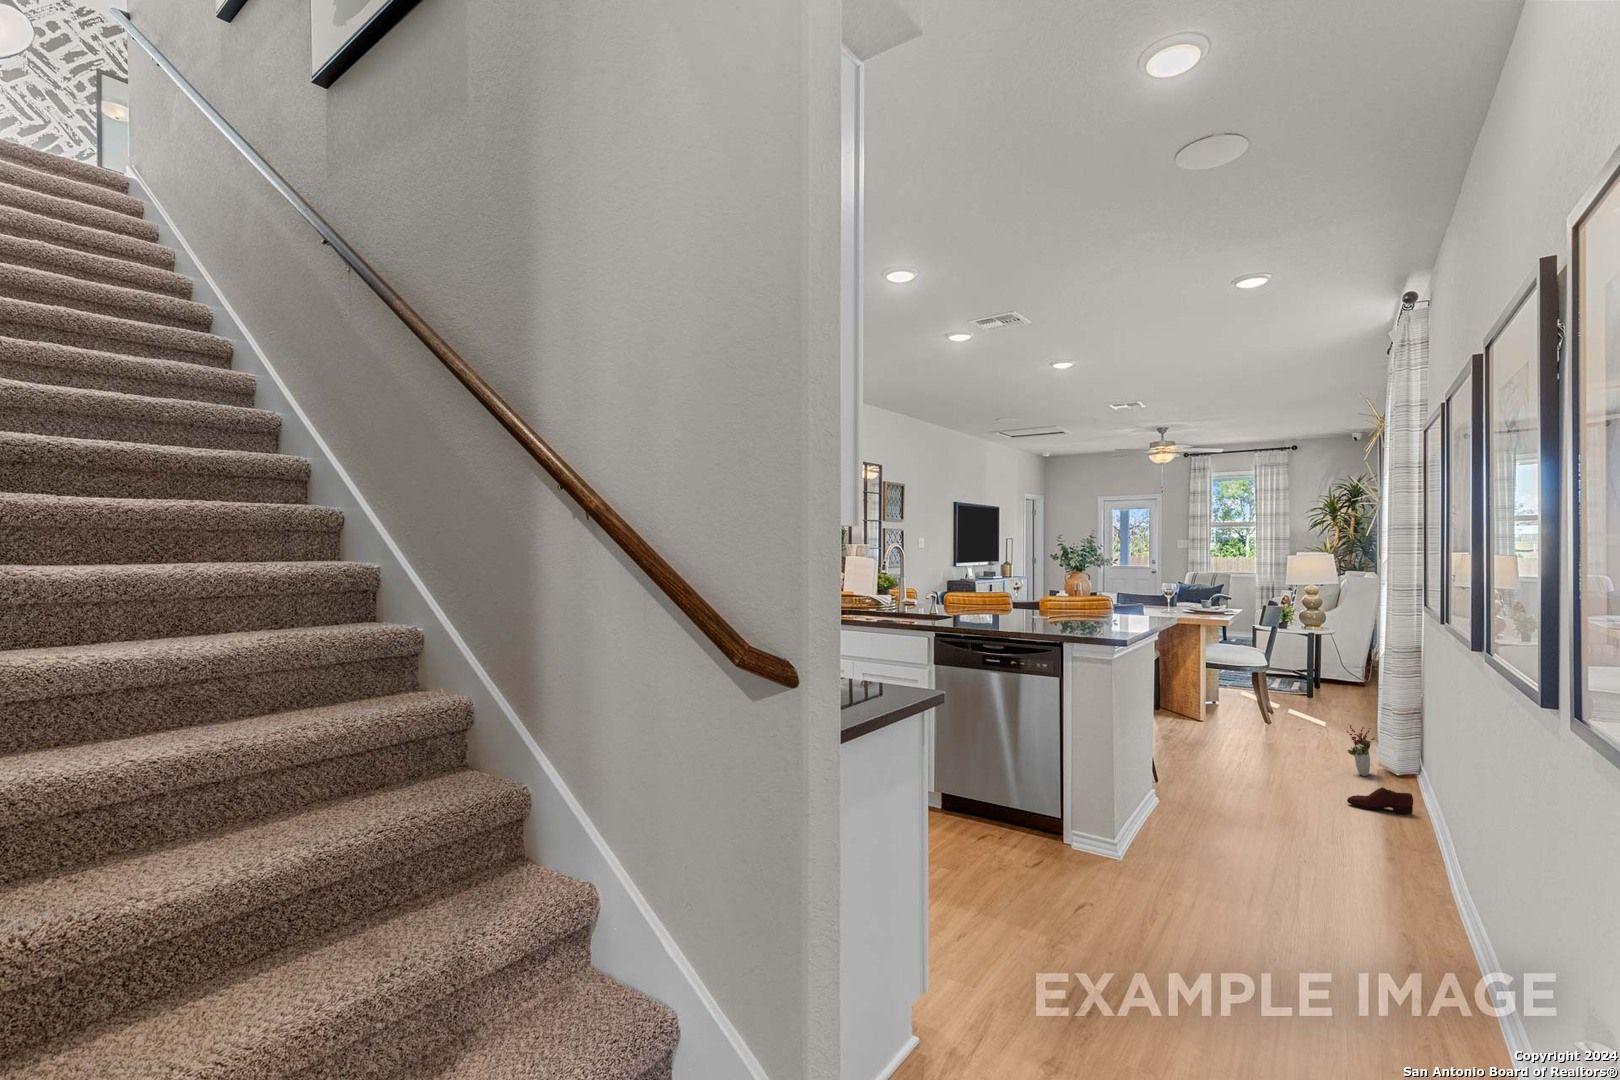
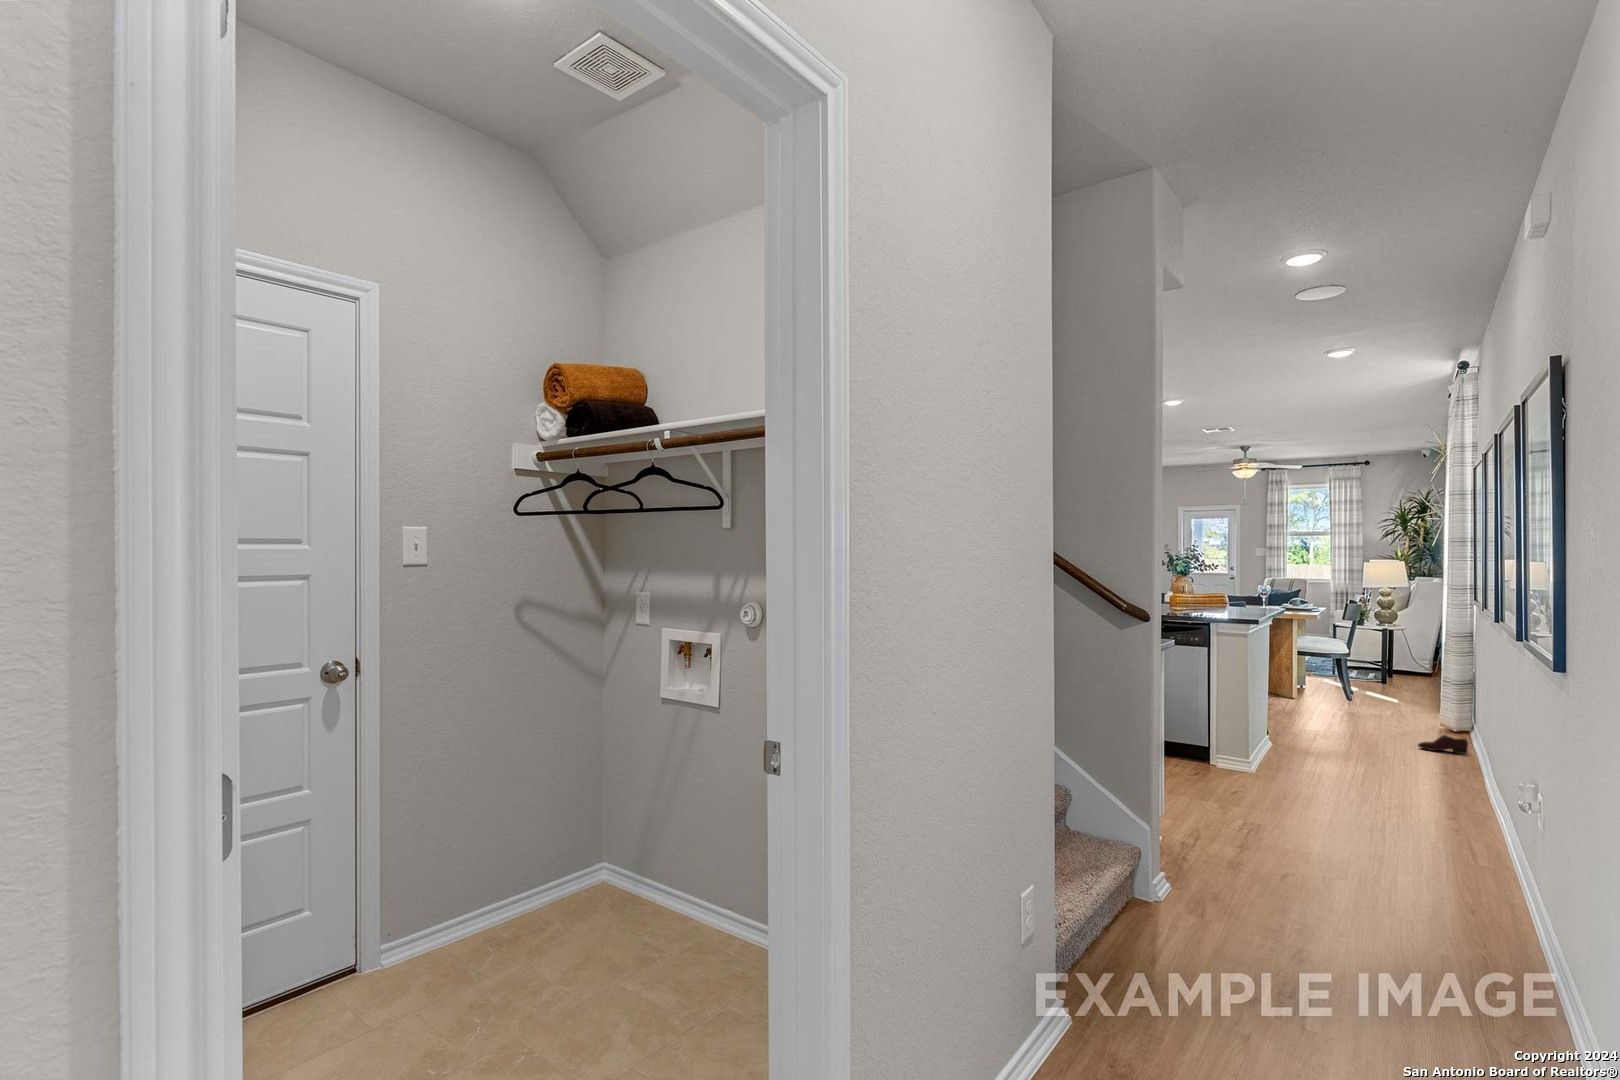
decorative plant: present [1347,725,1375,776] -> none [1417,693,1440,733]

